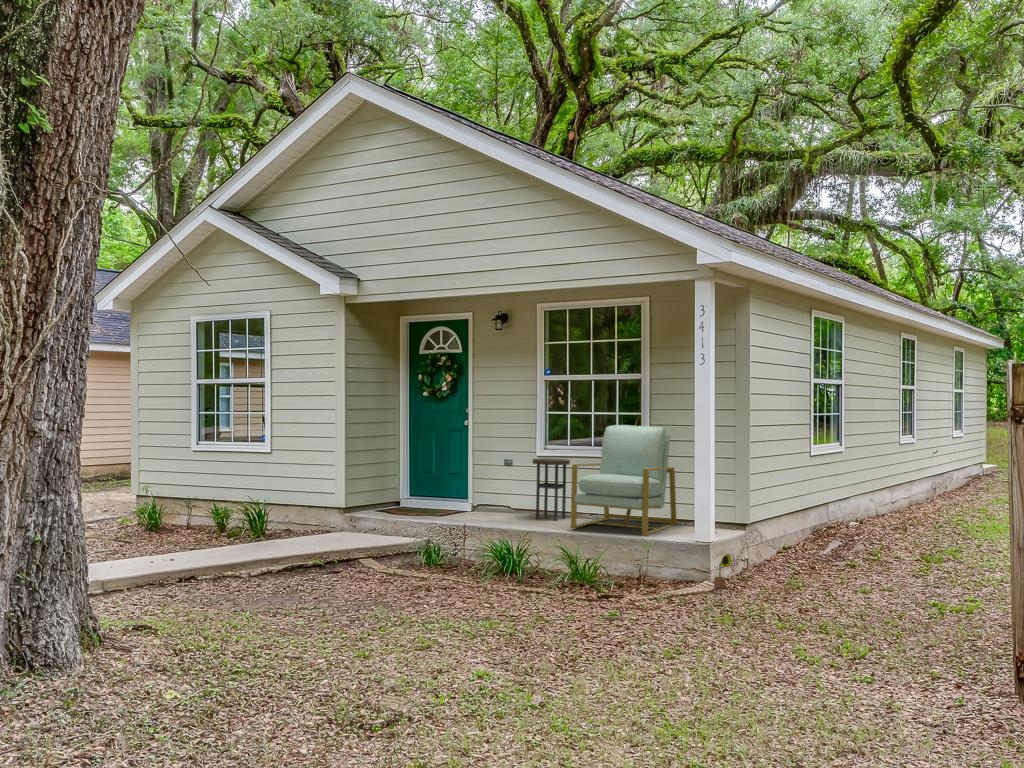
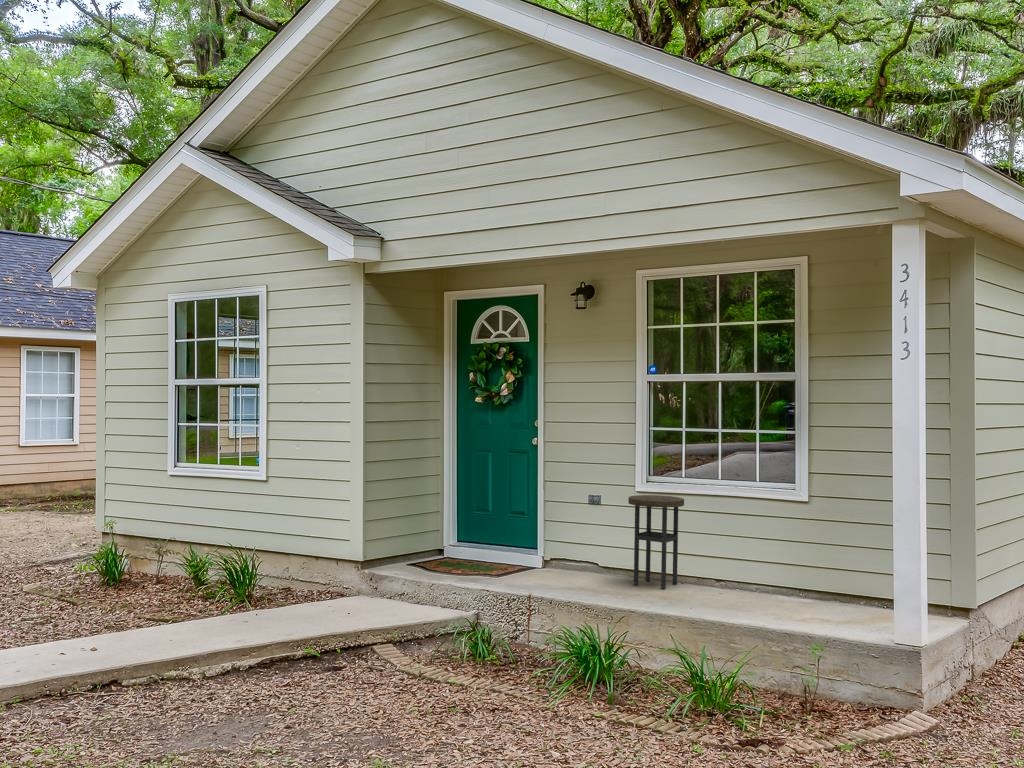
chair: present [571,425,677,536] -> none [688,450,852,629]
decorative plant: present [714,554,733,589] -> none [932,669,966,728]

